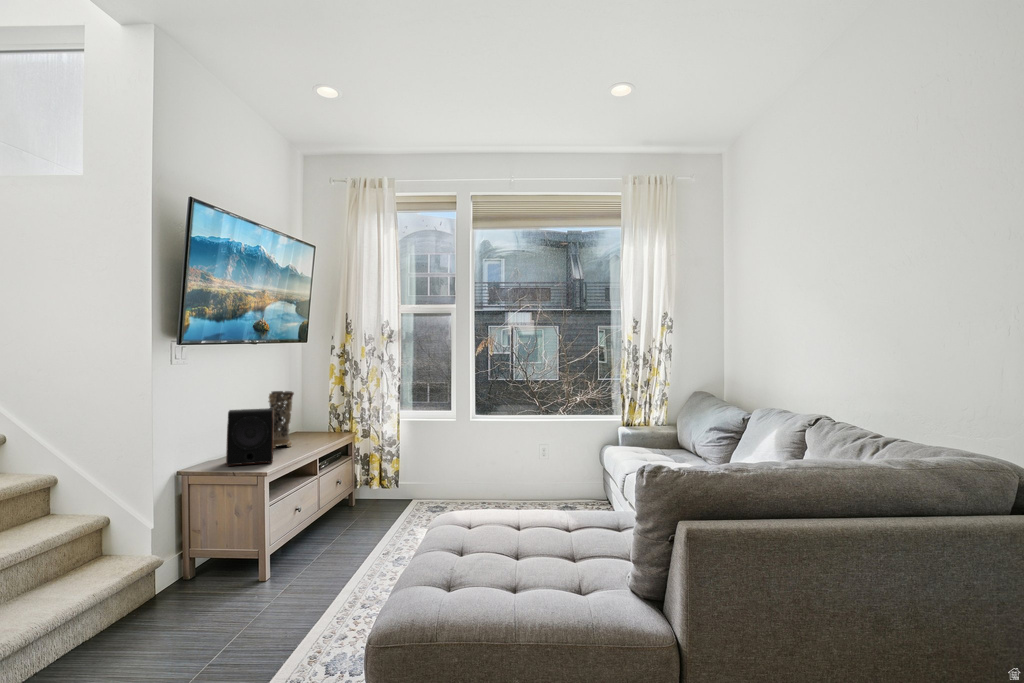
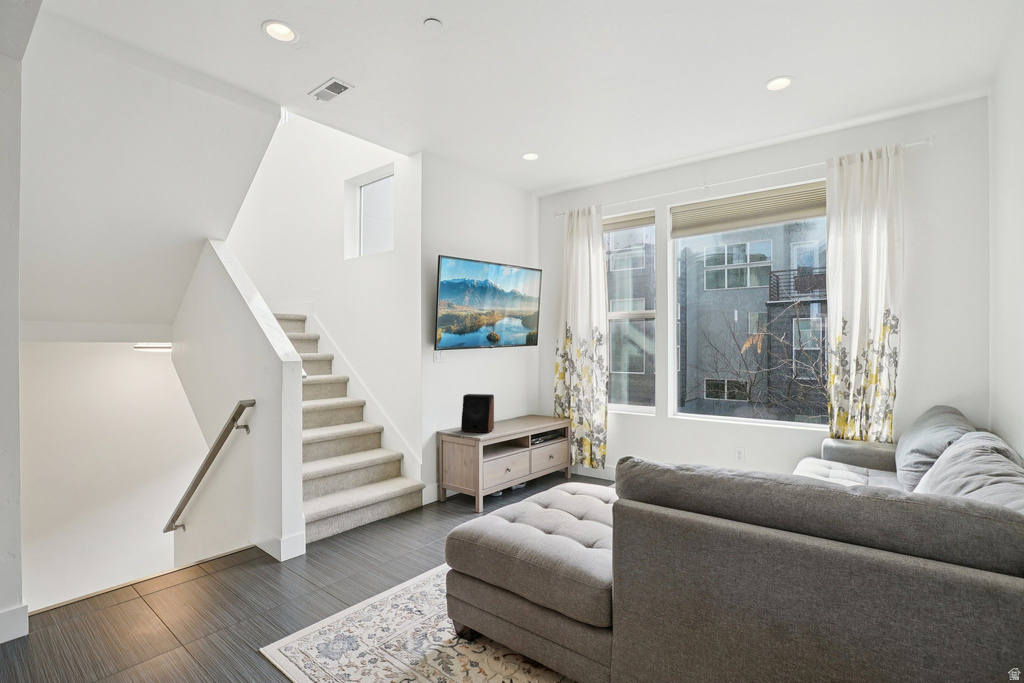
decorative vase: present [268,391,294,449] -> none [500,383,518,424]

